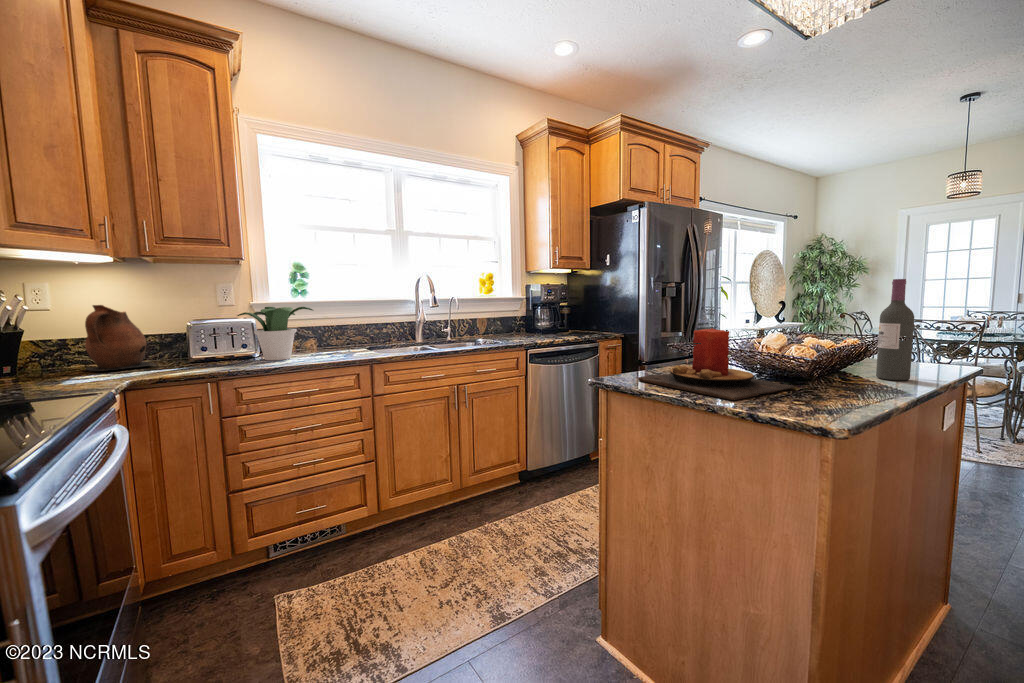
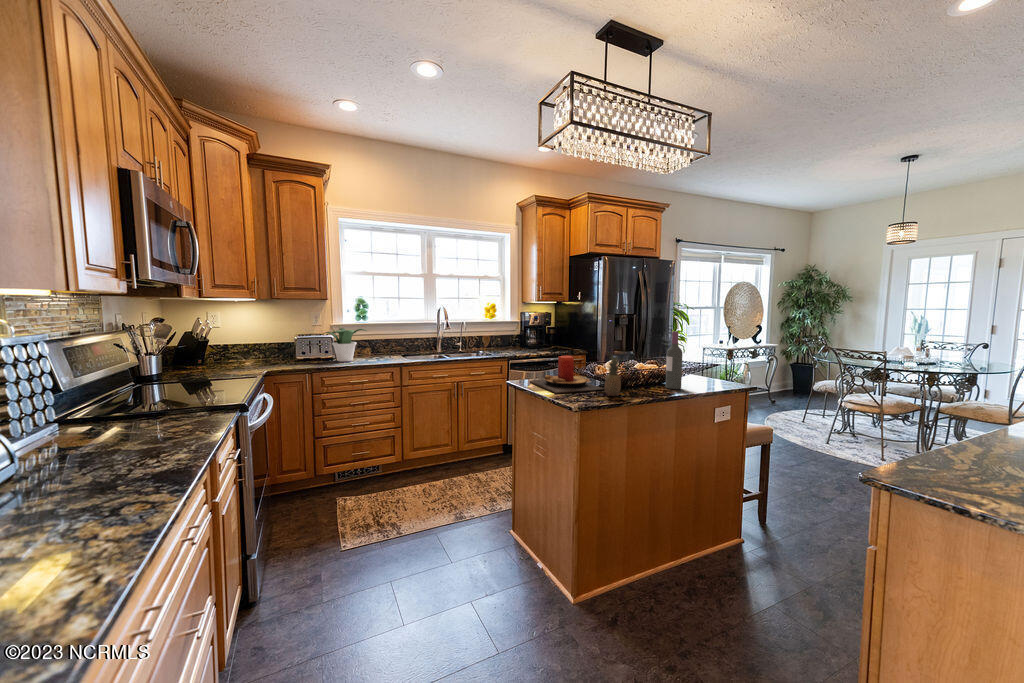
ceramic pitcher: present [85,305,155,371] -> none [239,326,278,364]
fruit: none [826,317,867,401] -> present [605,356,621,396]

